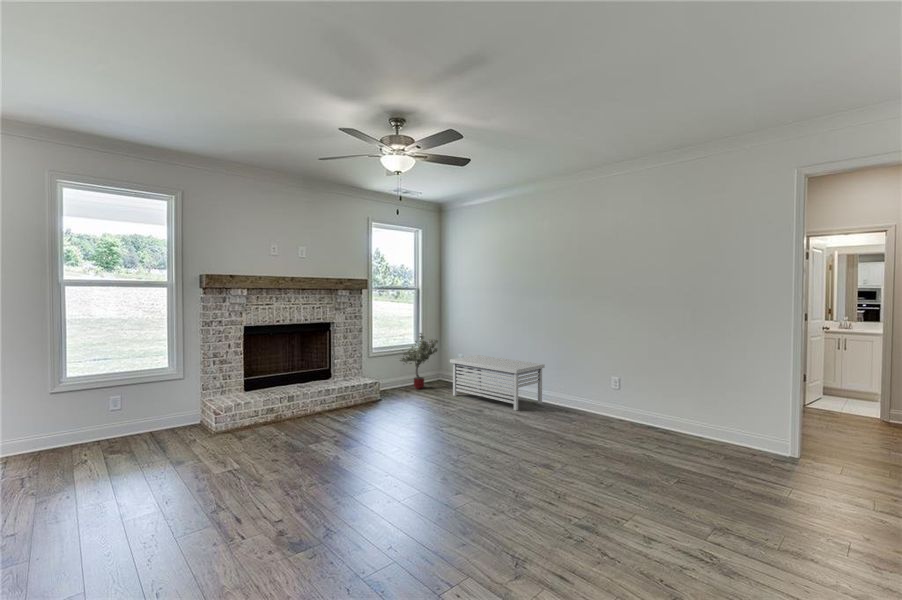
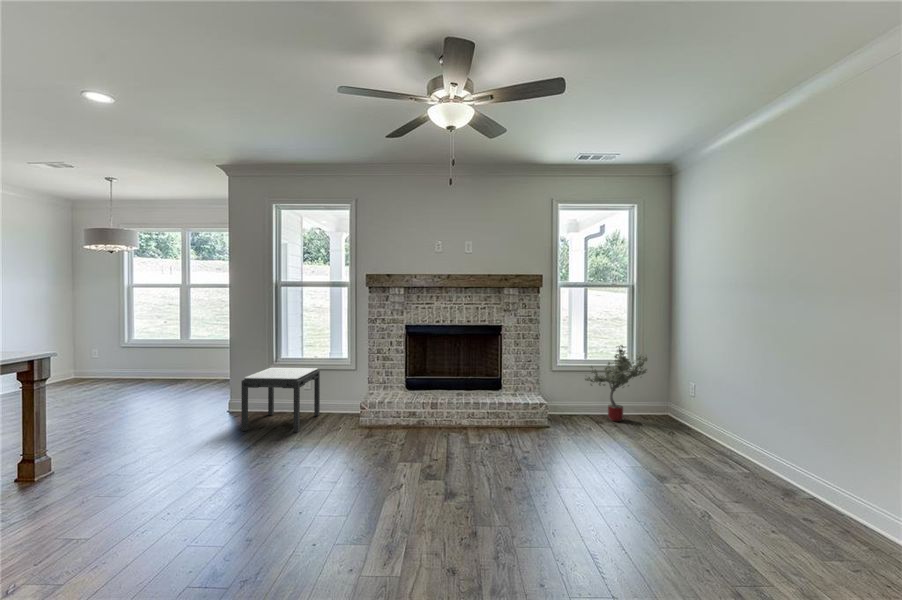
storage bench: present [450,355,545,411] -> none [646,387,812,494]
side table: none [62,381,150,468] -> present [241,368,320,432]

